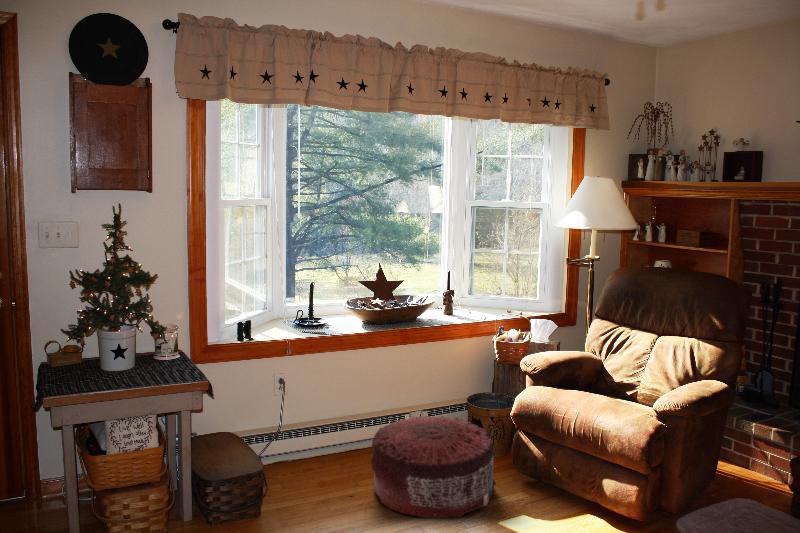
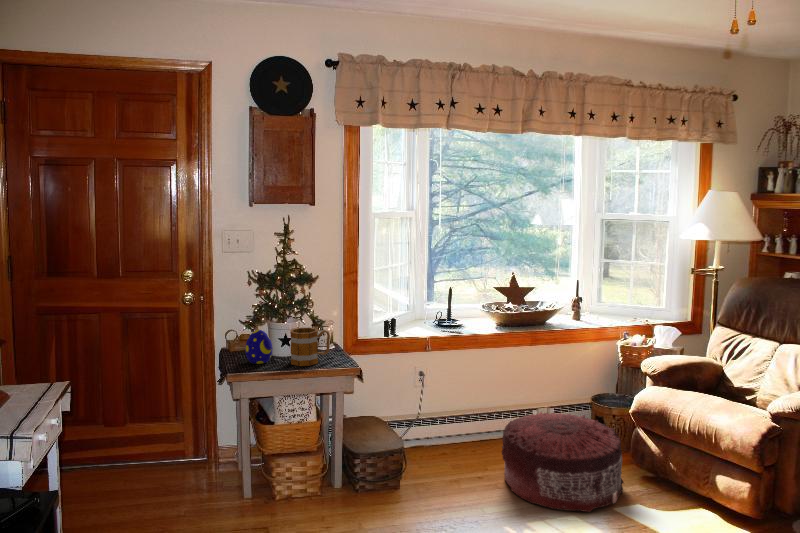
mug: none [125,336,173,382] -> present [290,328,330,366]
decorative egg: none [69,341,103,381] -> present [245,330,273,364]

